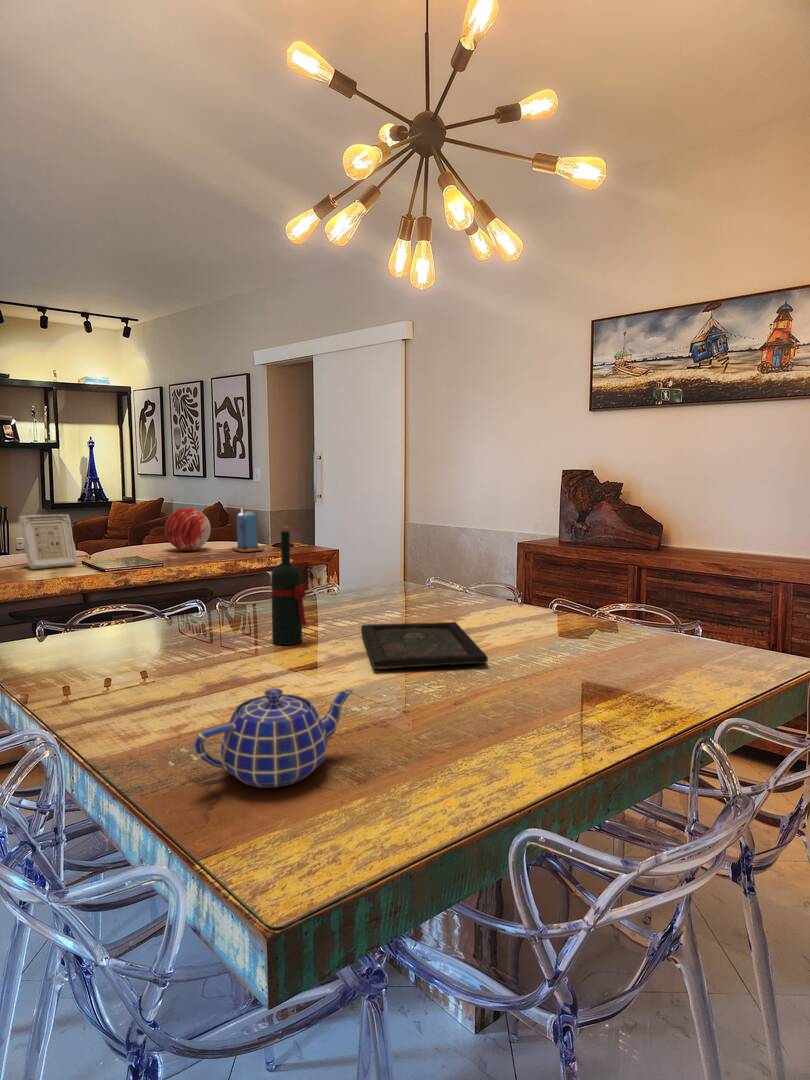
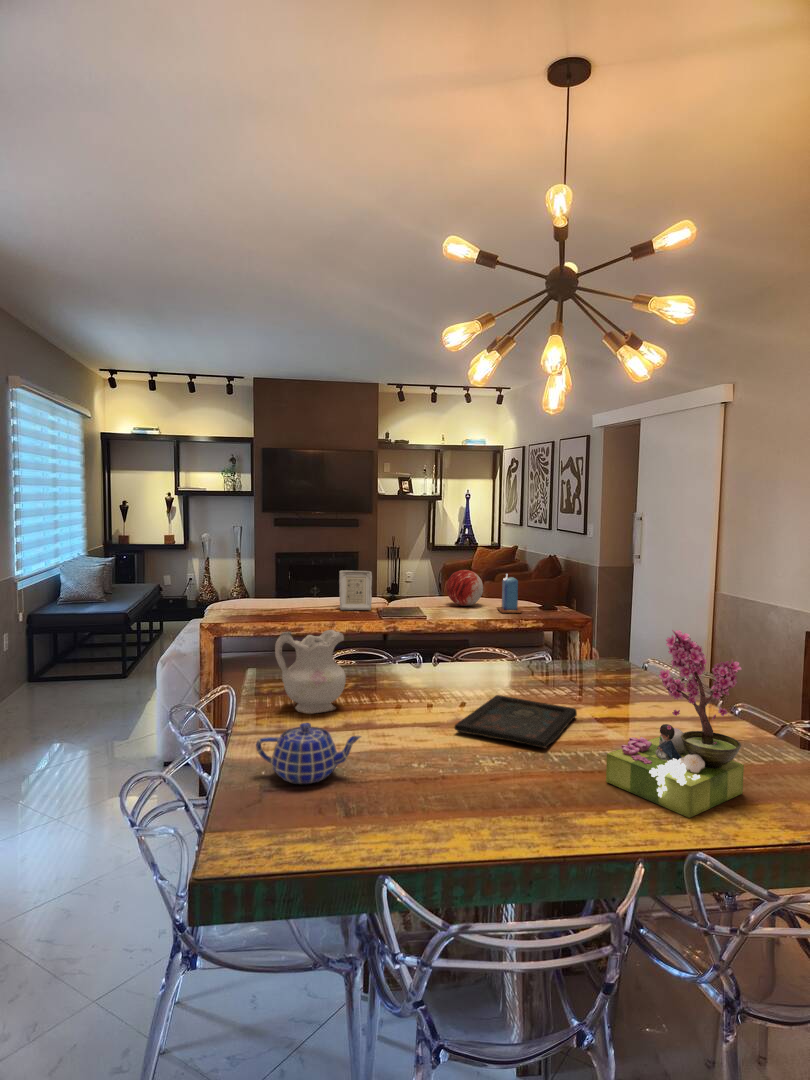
flower arrangement: none [584,508,695,689] -> present [606,630,744,818]
wine bottle: present [271,527,307,645] -> none [425,607,450,700]
ceramic pitcher: none [84,568,193,696] -> present [275,630,346,714]

